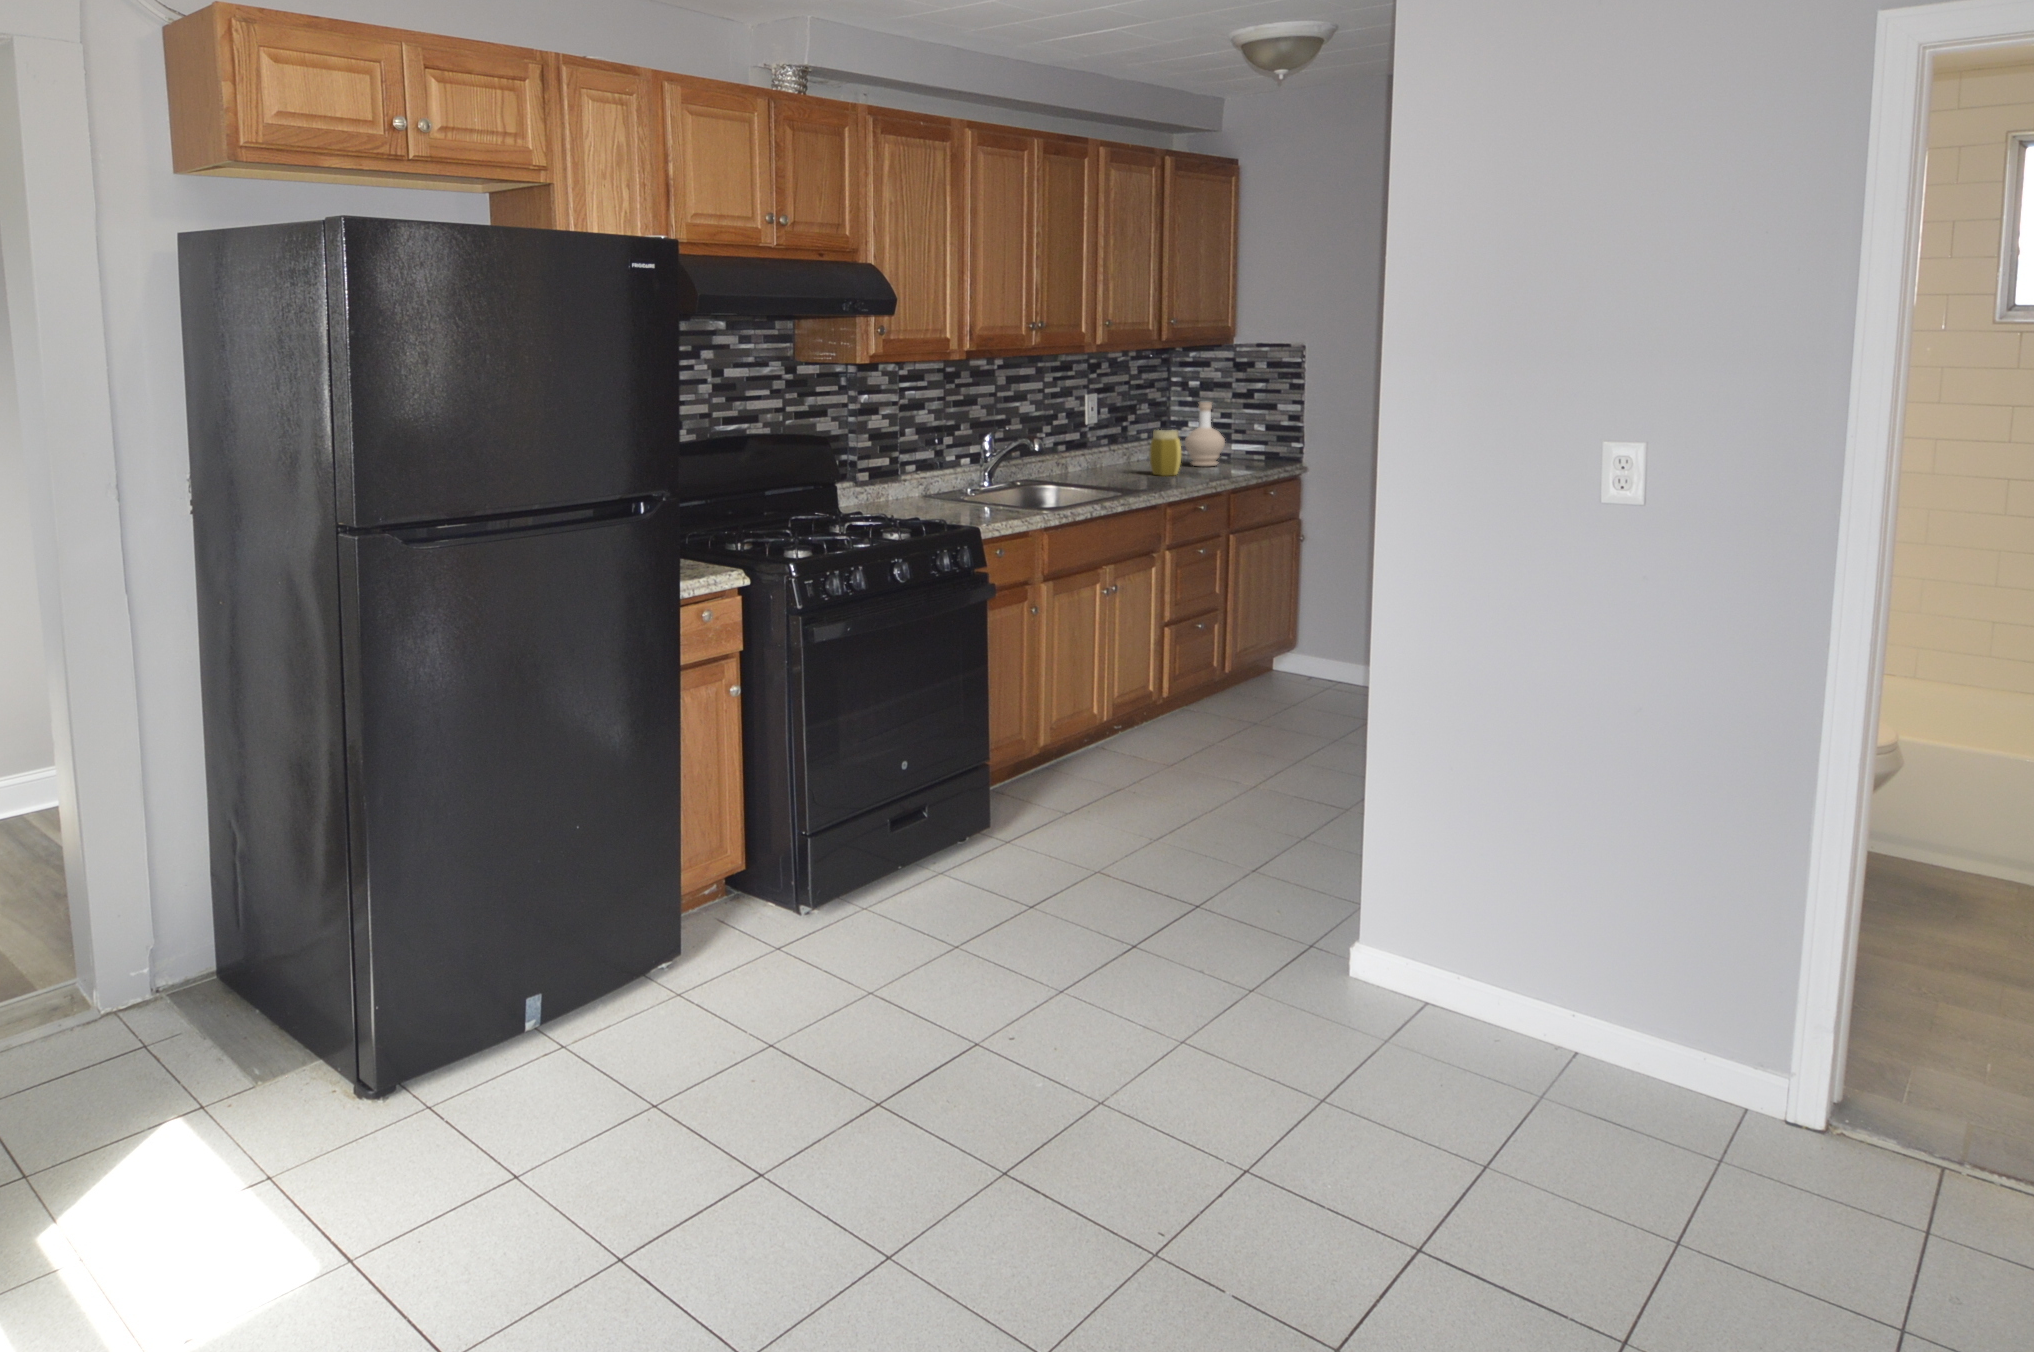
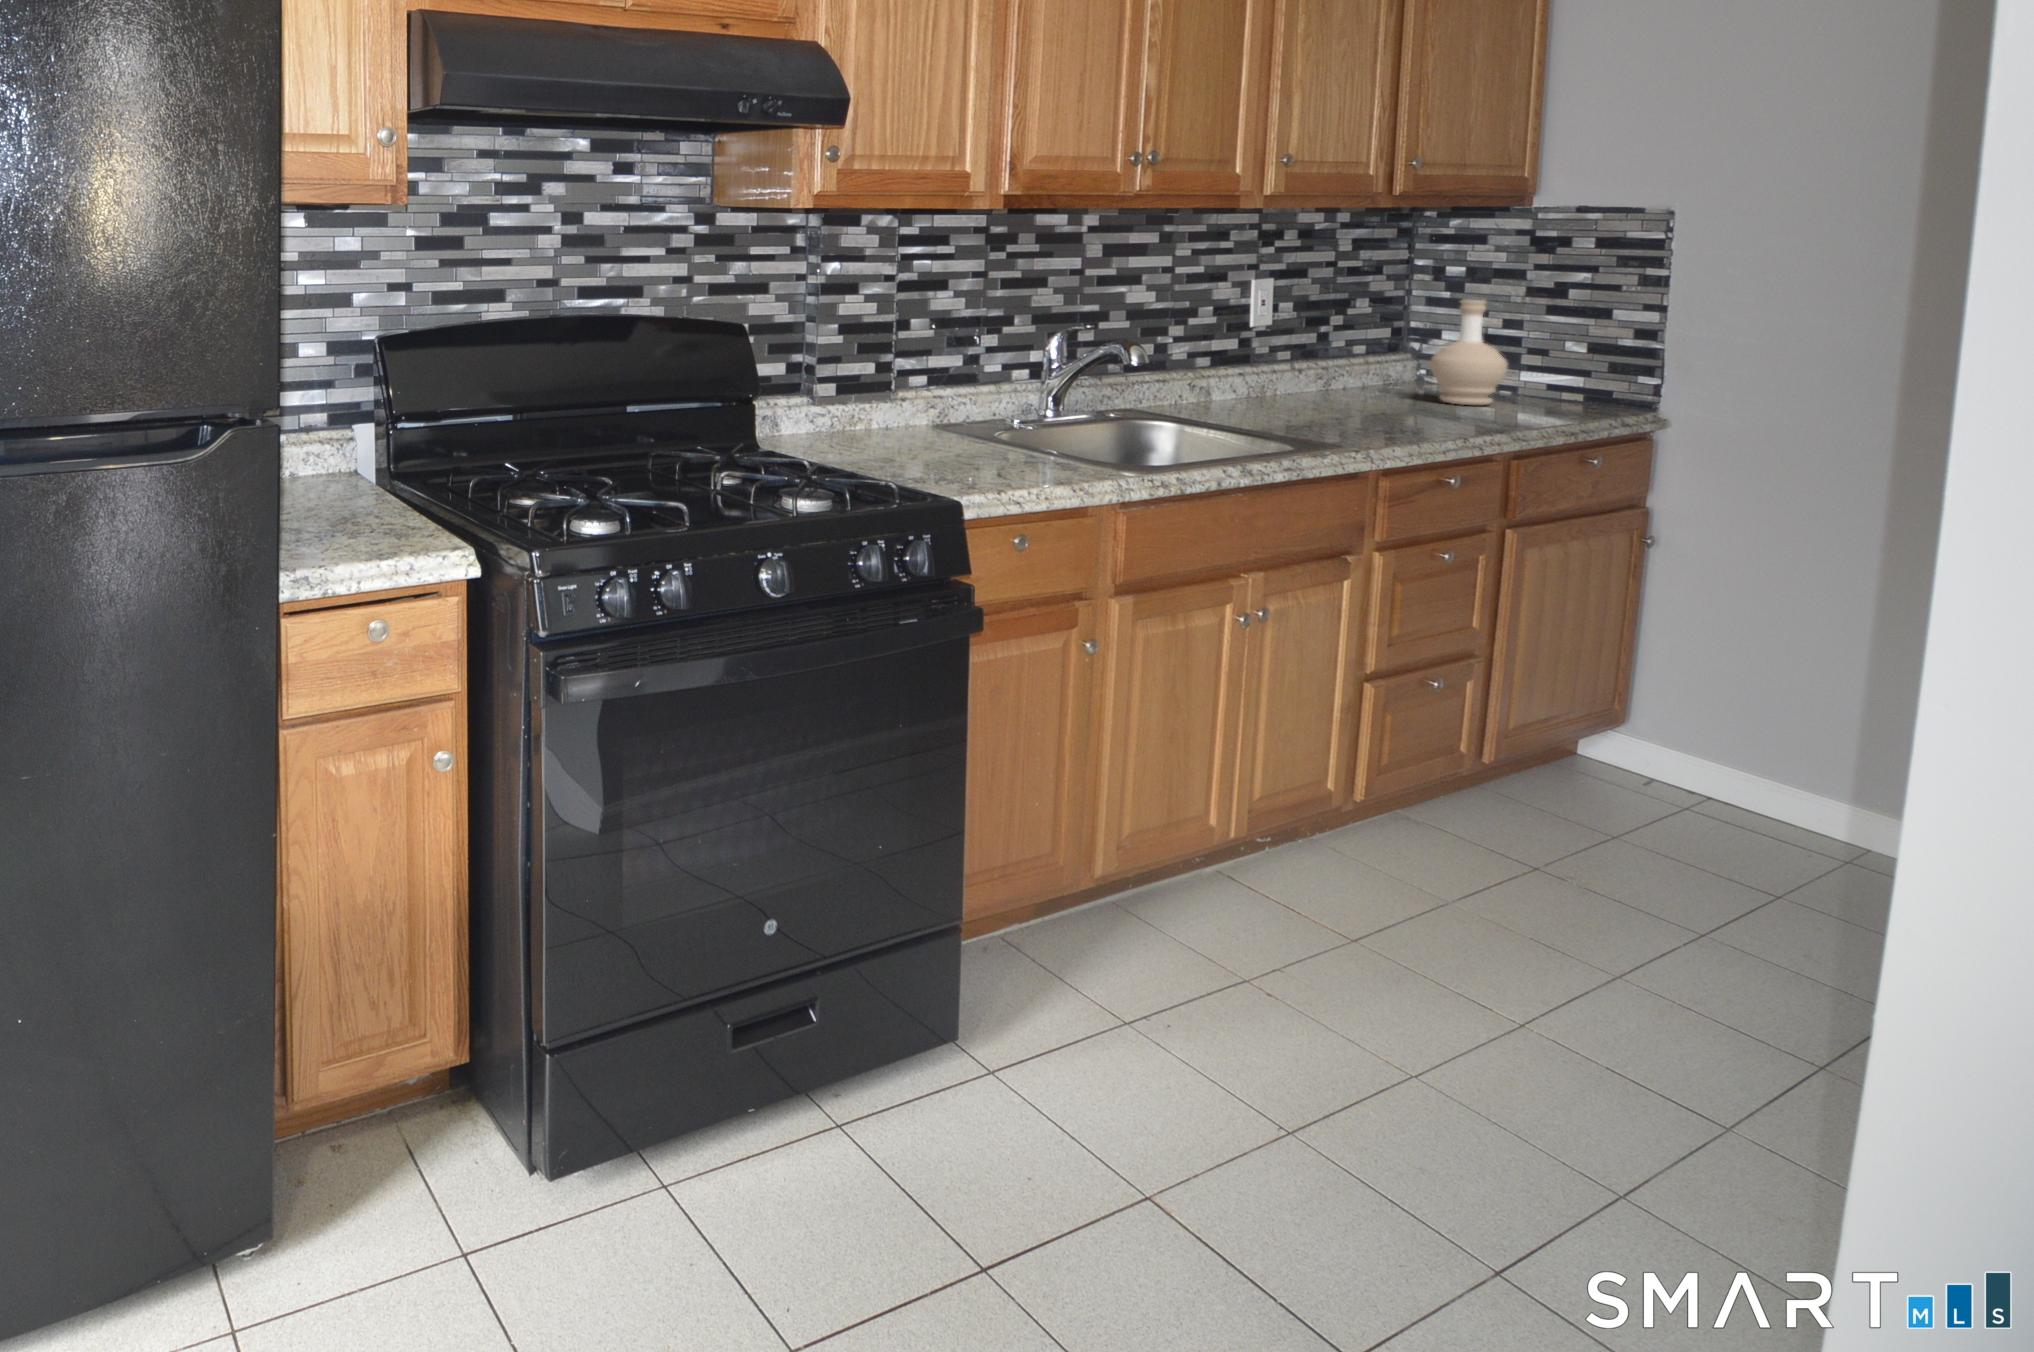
jar: present [1150,430,1181,476] -> none [1358,342,1419,418]

